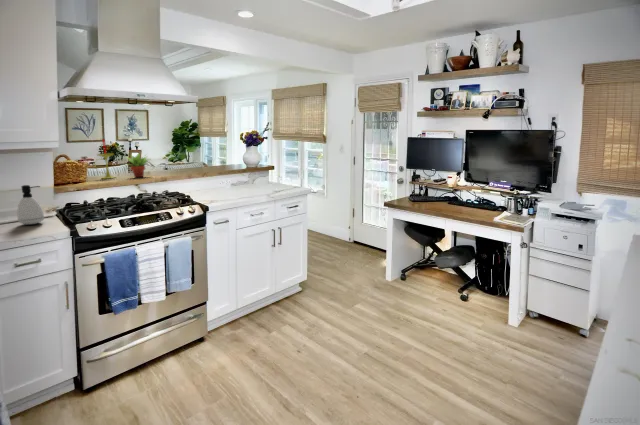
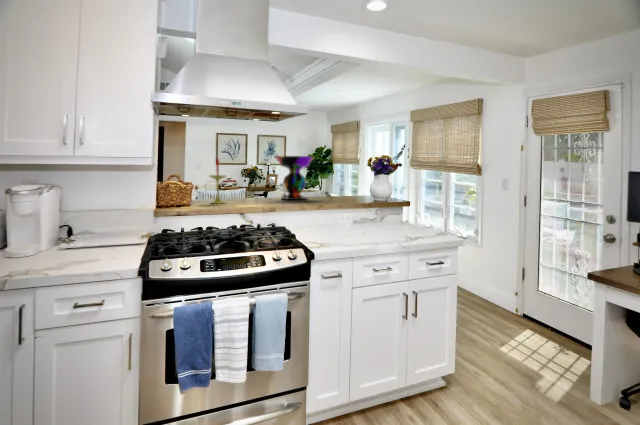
decorative bowl: none [154,134,191,172] -> present [276,156,314,200]
succulent plant: present [129,154,147,177] -> none [234,176,263,205]
soap dispenser: present [17,185,44,225] -> none [92,208,121,256]

